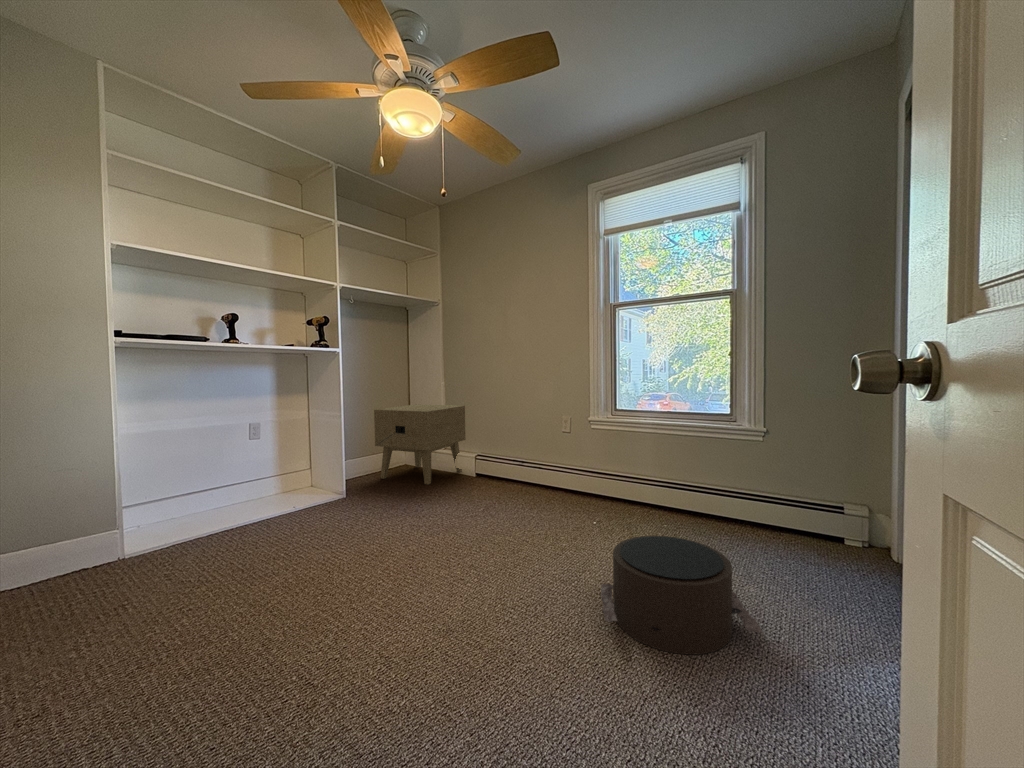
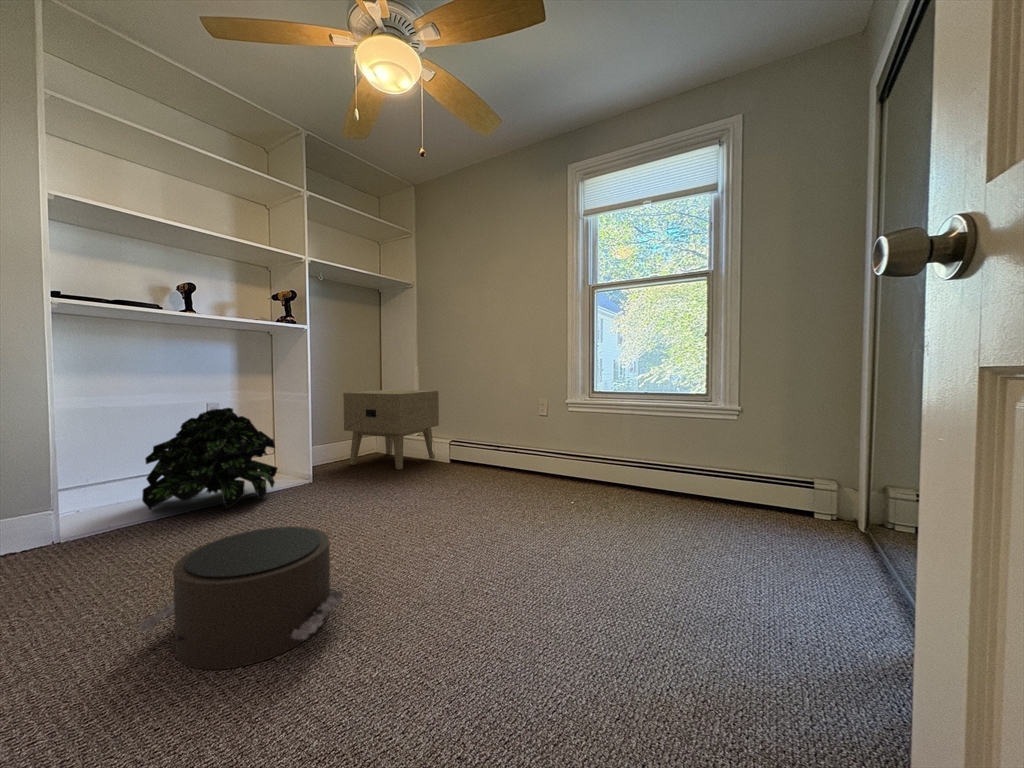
potted plant: none [193,429,314,527] -> present [142,408,278,510]
pouf: present [601,536,762,655] -> present [135,527,346,670]

